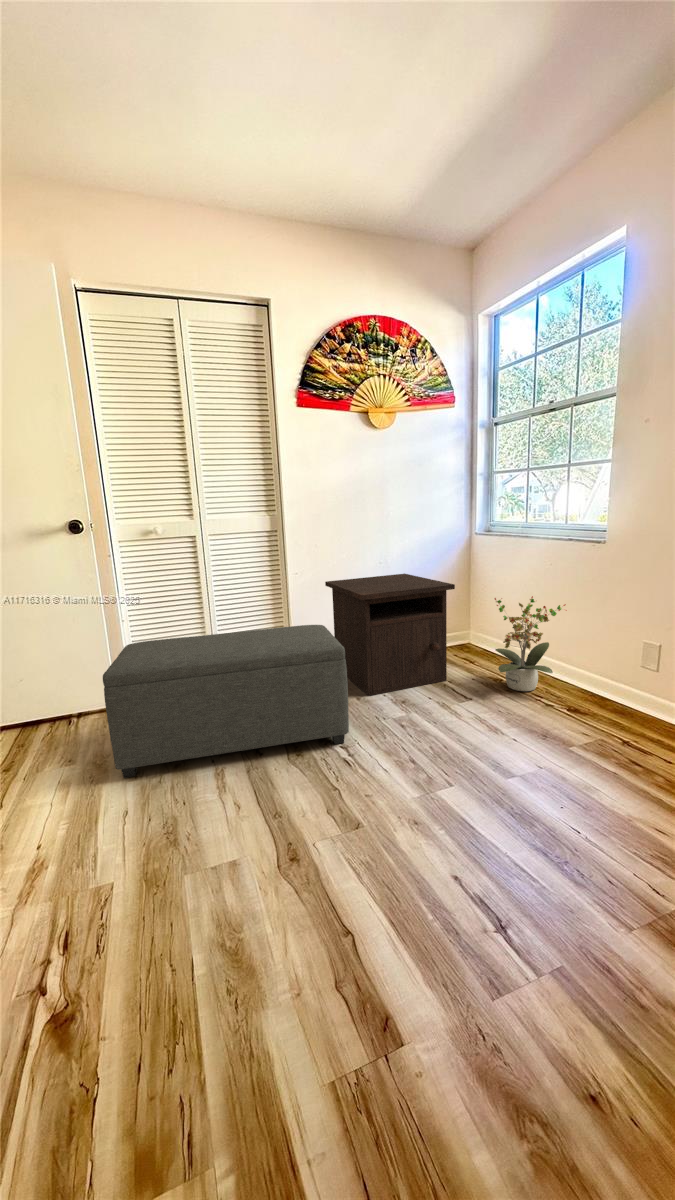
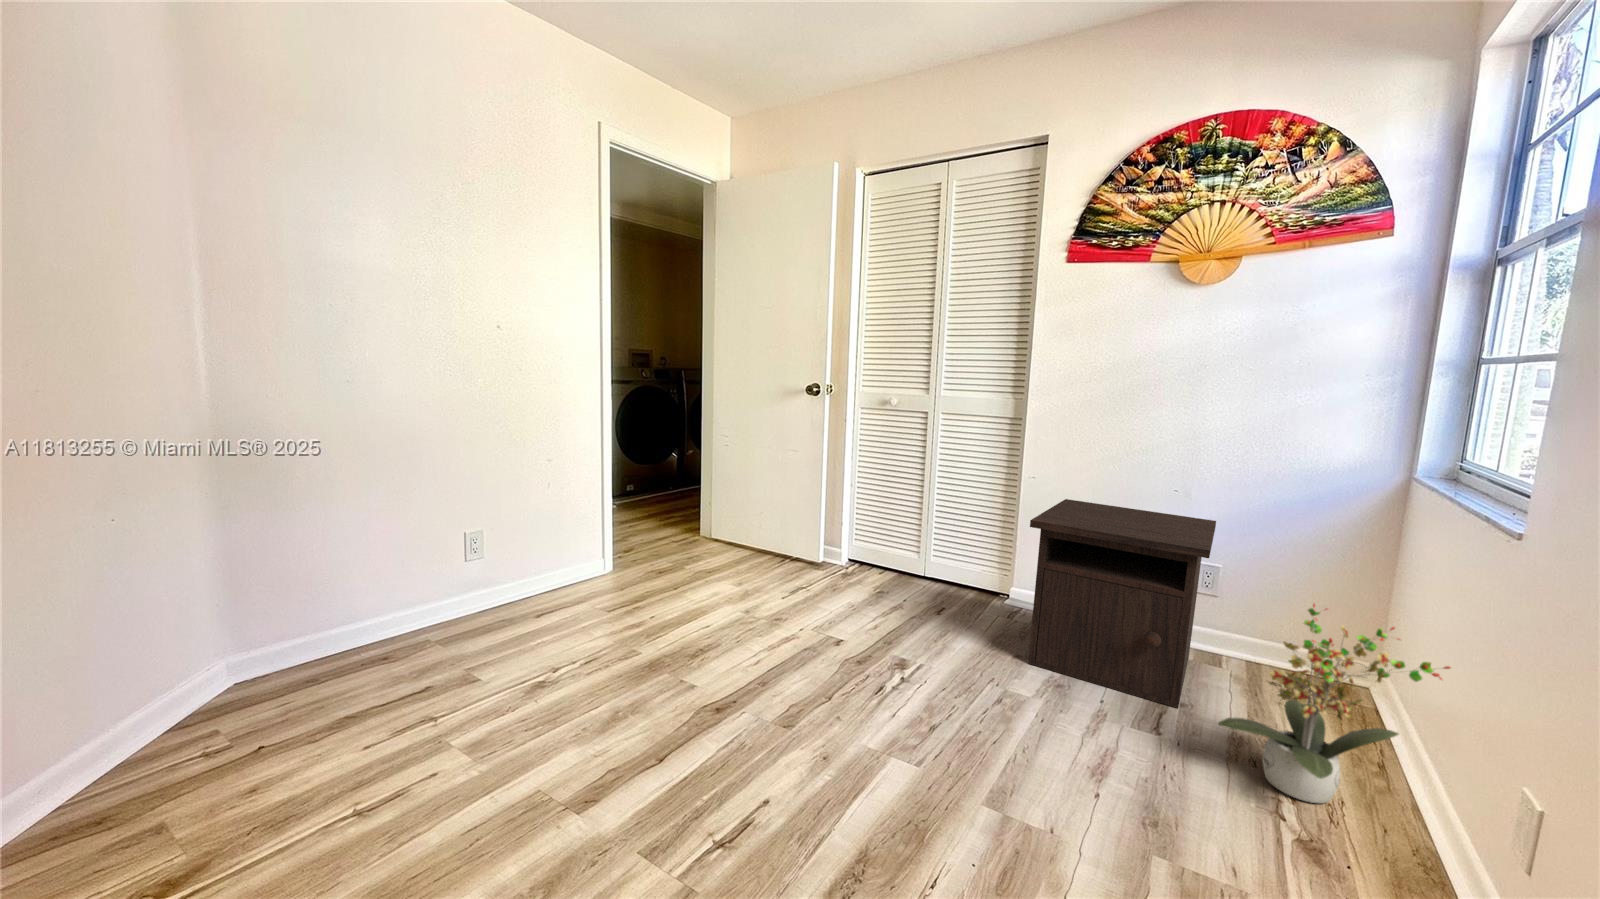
ottoman: present [103,625,349,778] -> none [736,502,972,679]

